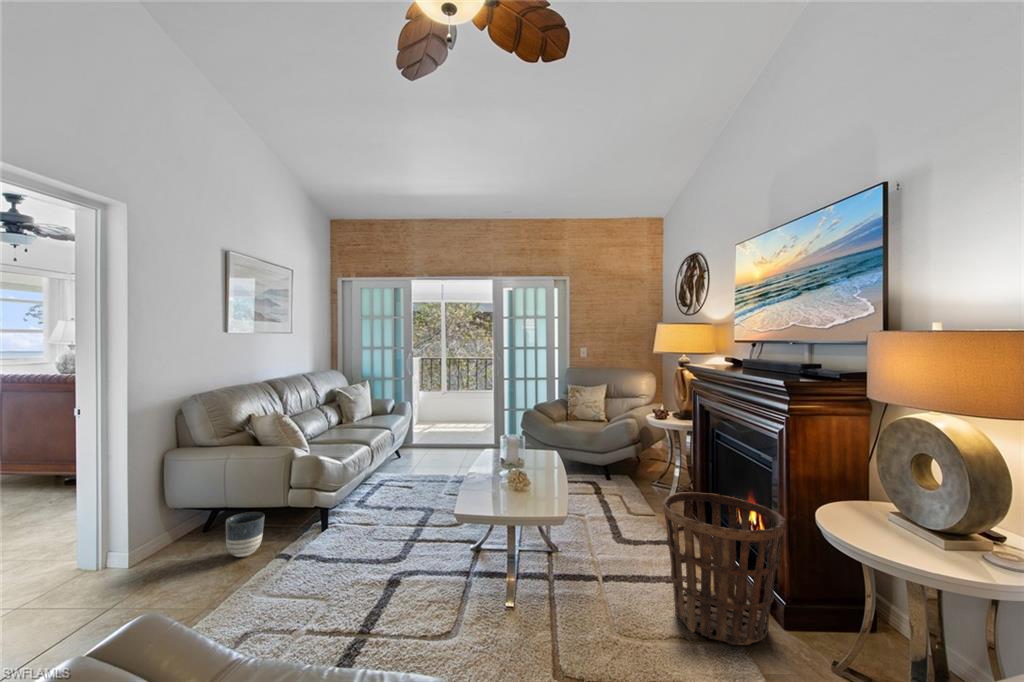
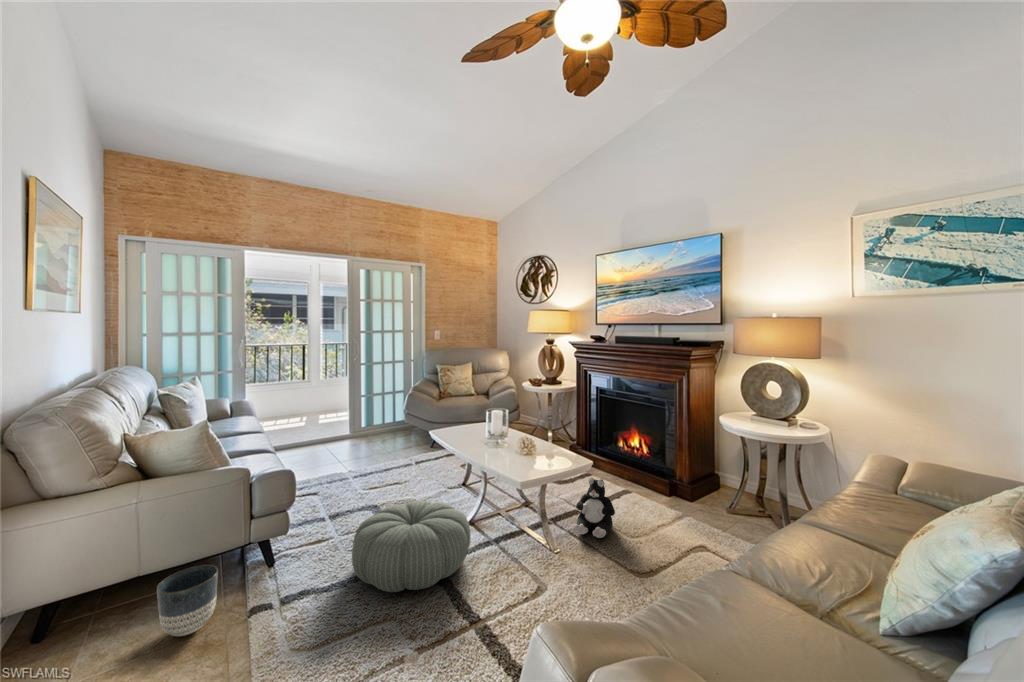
basket: present [663,492,786,645] -> none [624,430,701,522]
pouf: none [334,509,446,588] -> present [352,501,471,592]
plush toy: none [557,537,618,616] -> present [574,478,615,538]

